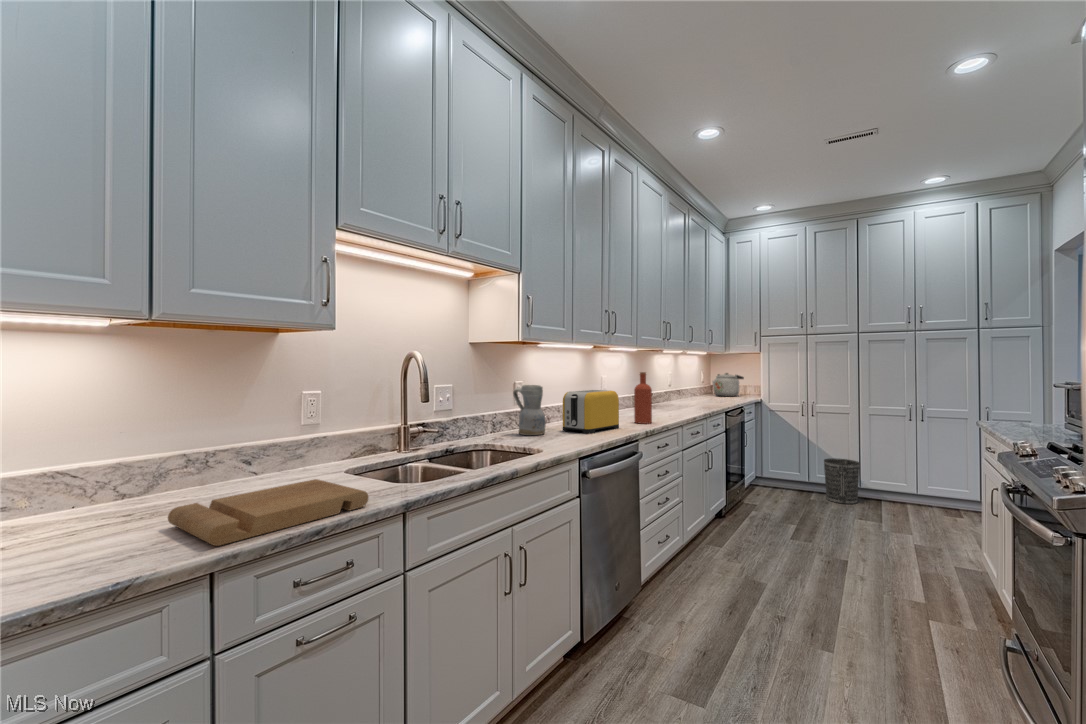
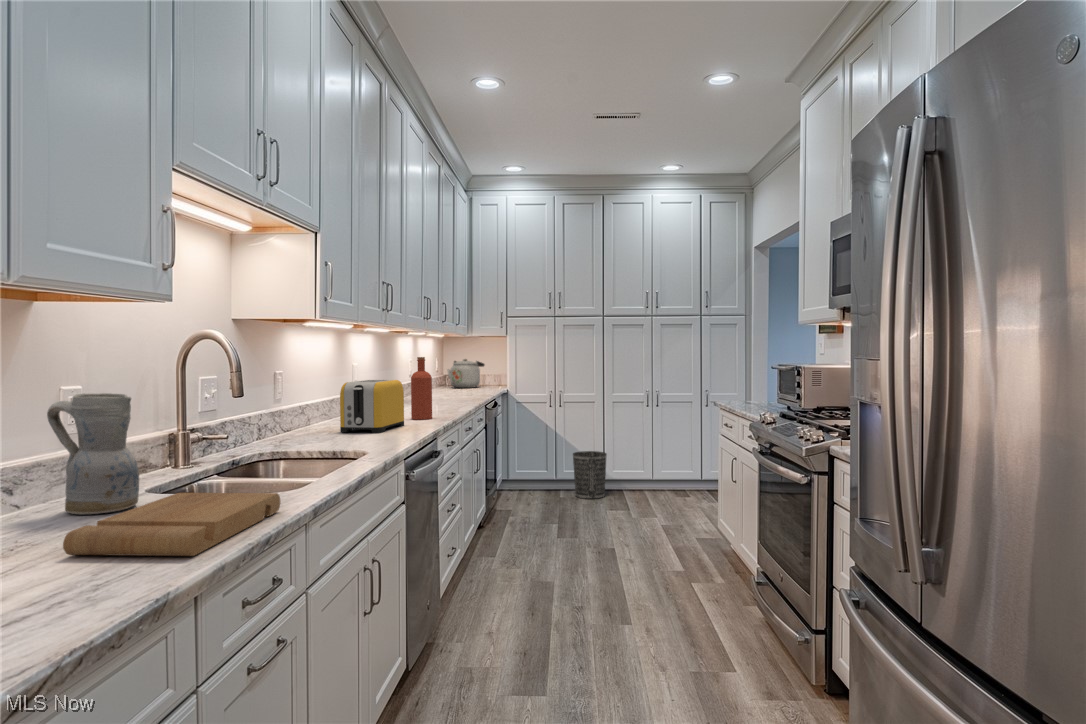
ceramic pitcher: present [513,385,546,435] -> present [47,393,139,514]

